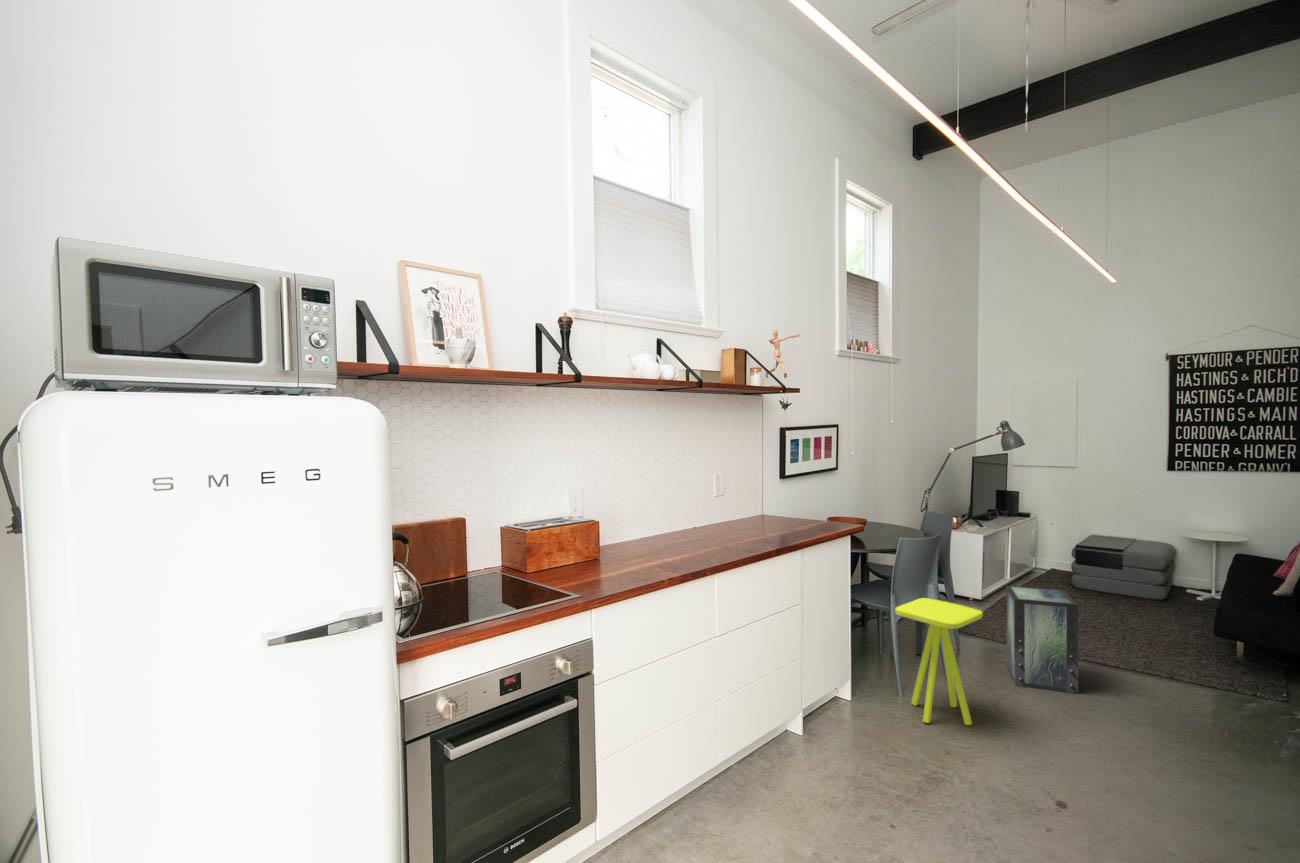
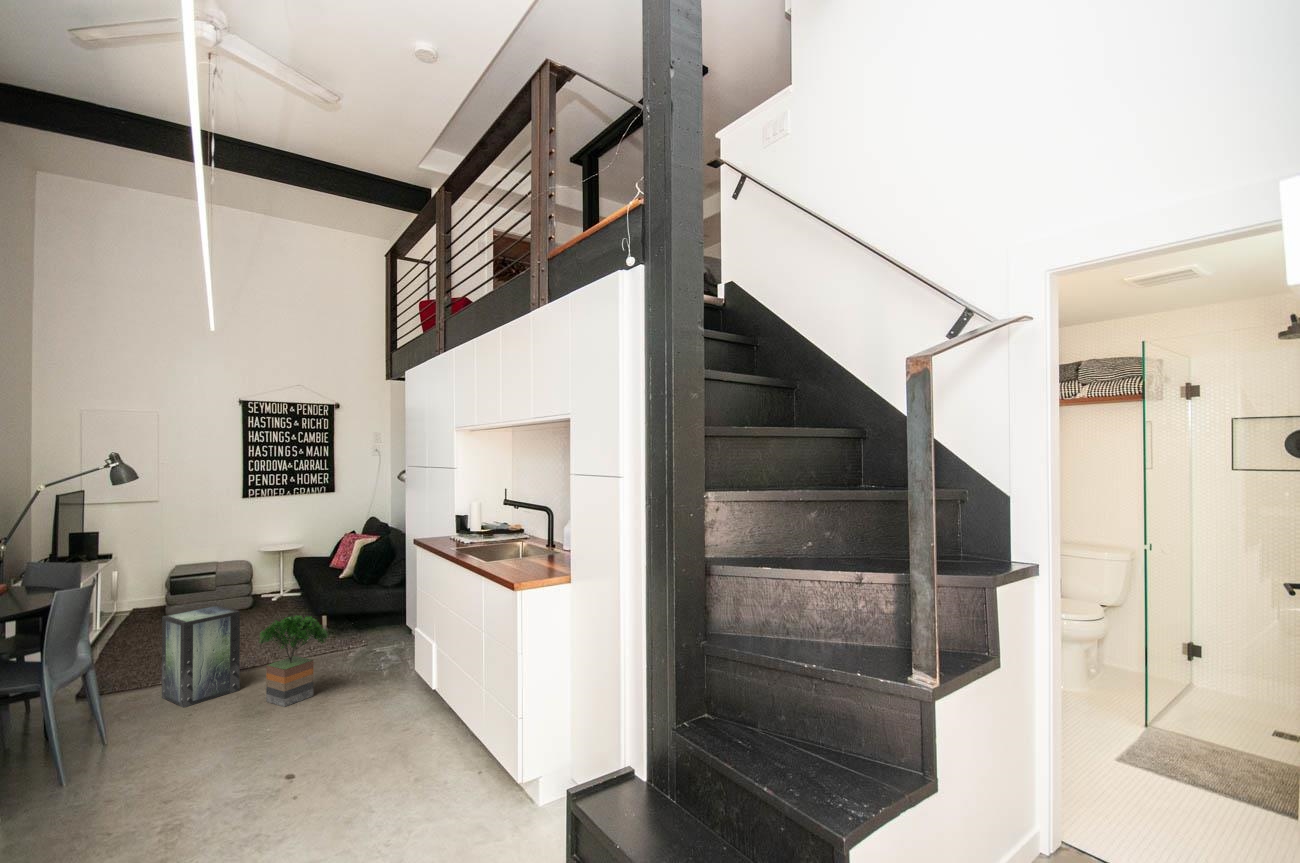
side table: present [895,598,983,725] -> none [77,636,177,775]
potted tree: none [1083,628,1180,746] -> present [260,615,328,707]

